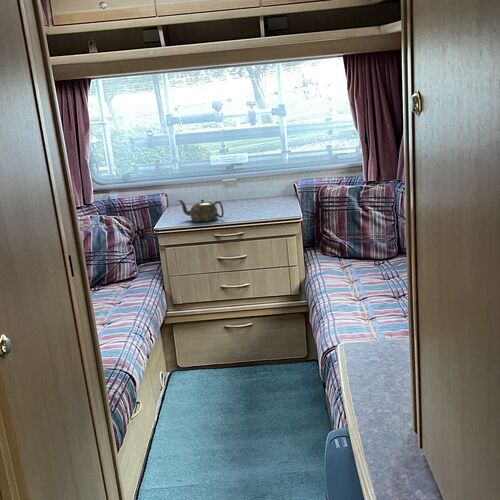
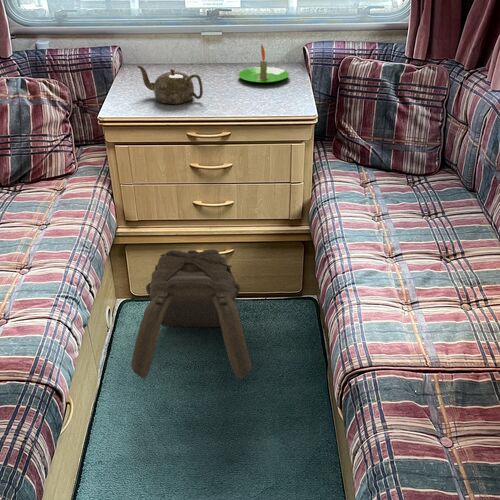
candle: none [249,182,284,208] -> present [238,44,289,83]
backpack: none [180,313,269,405] -> present [131,249,252,378]

